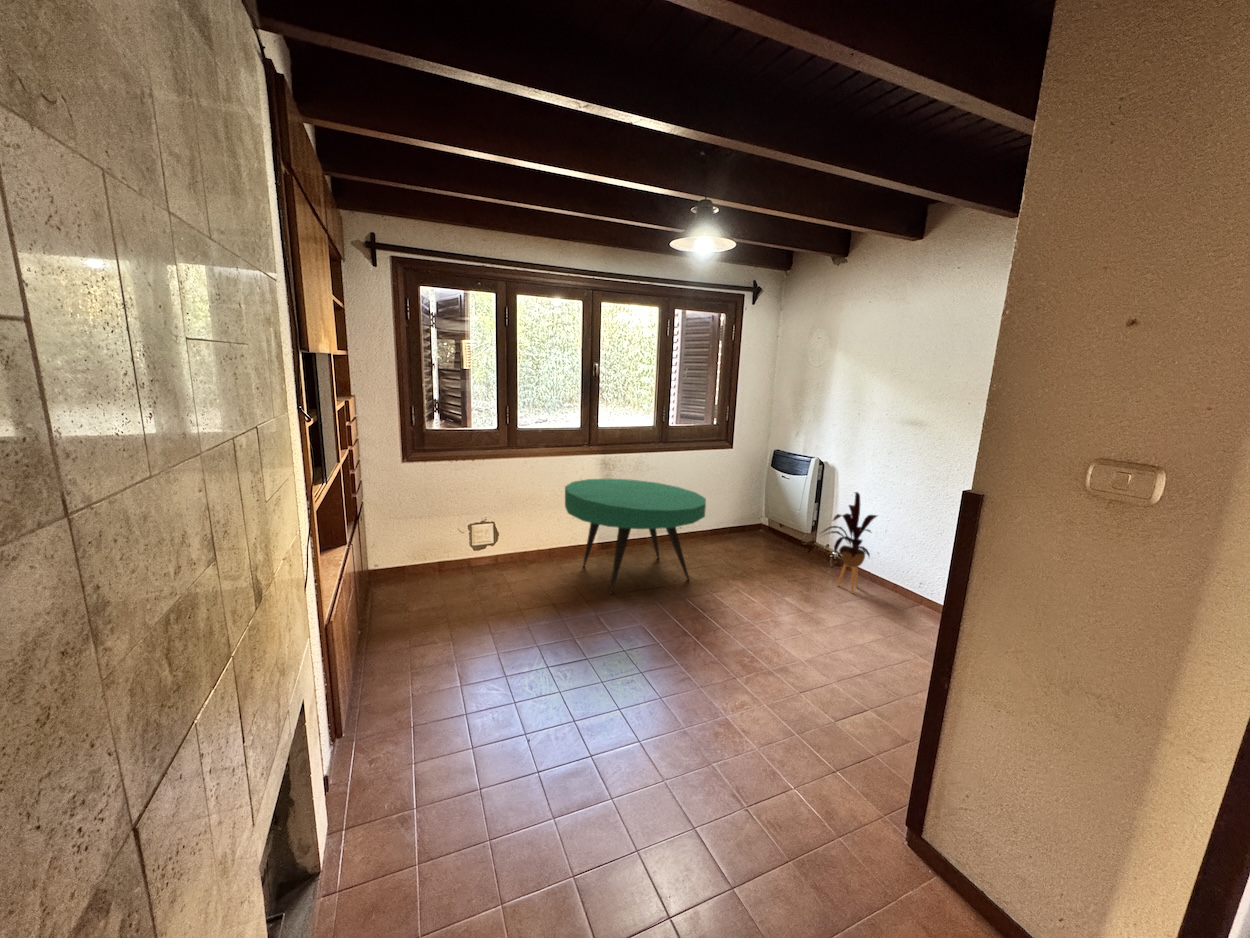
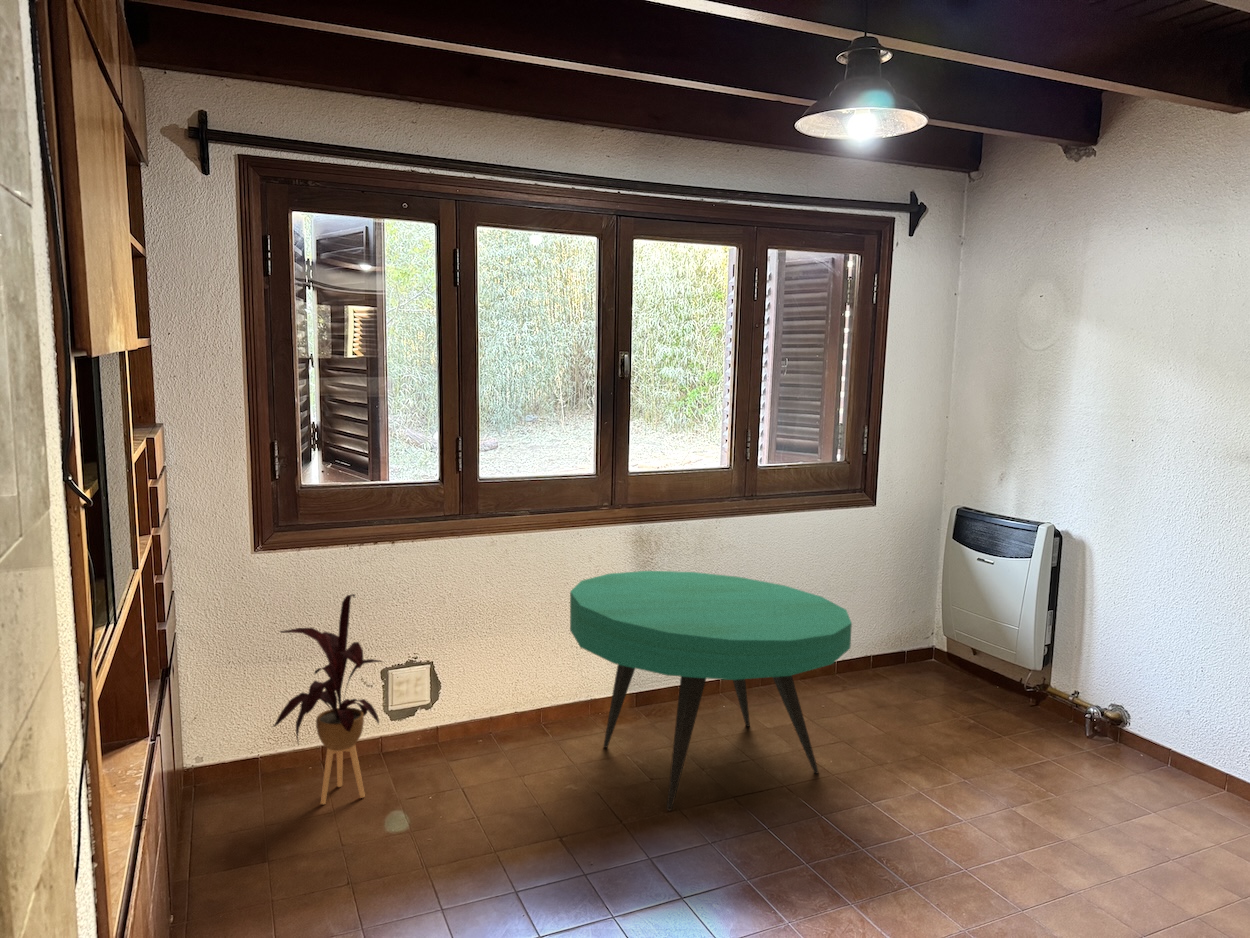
house plant: present [823,492,877,593] -> present [274,594,381,804]

